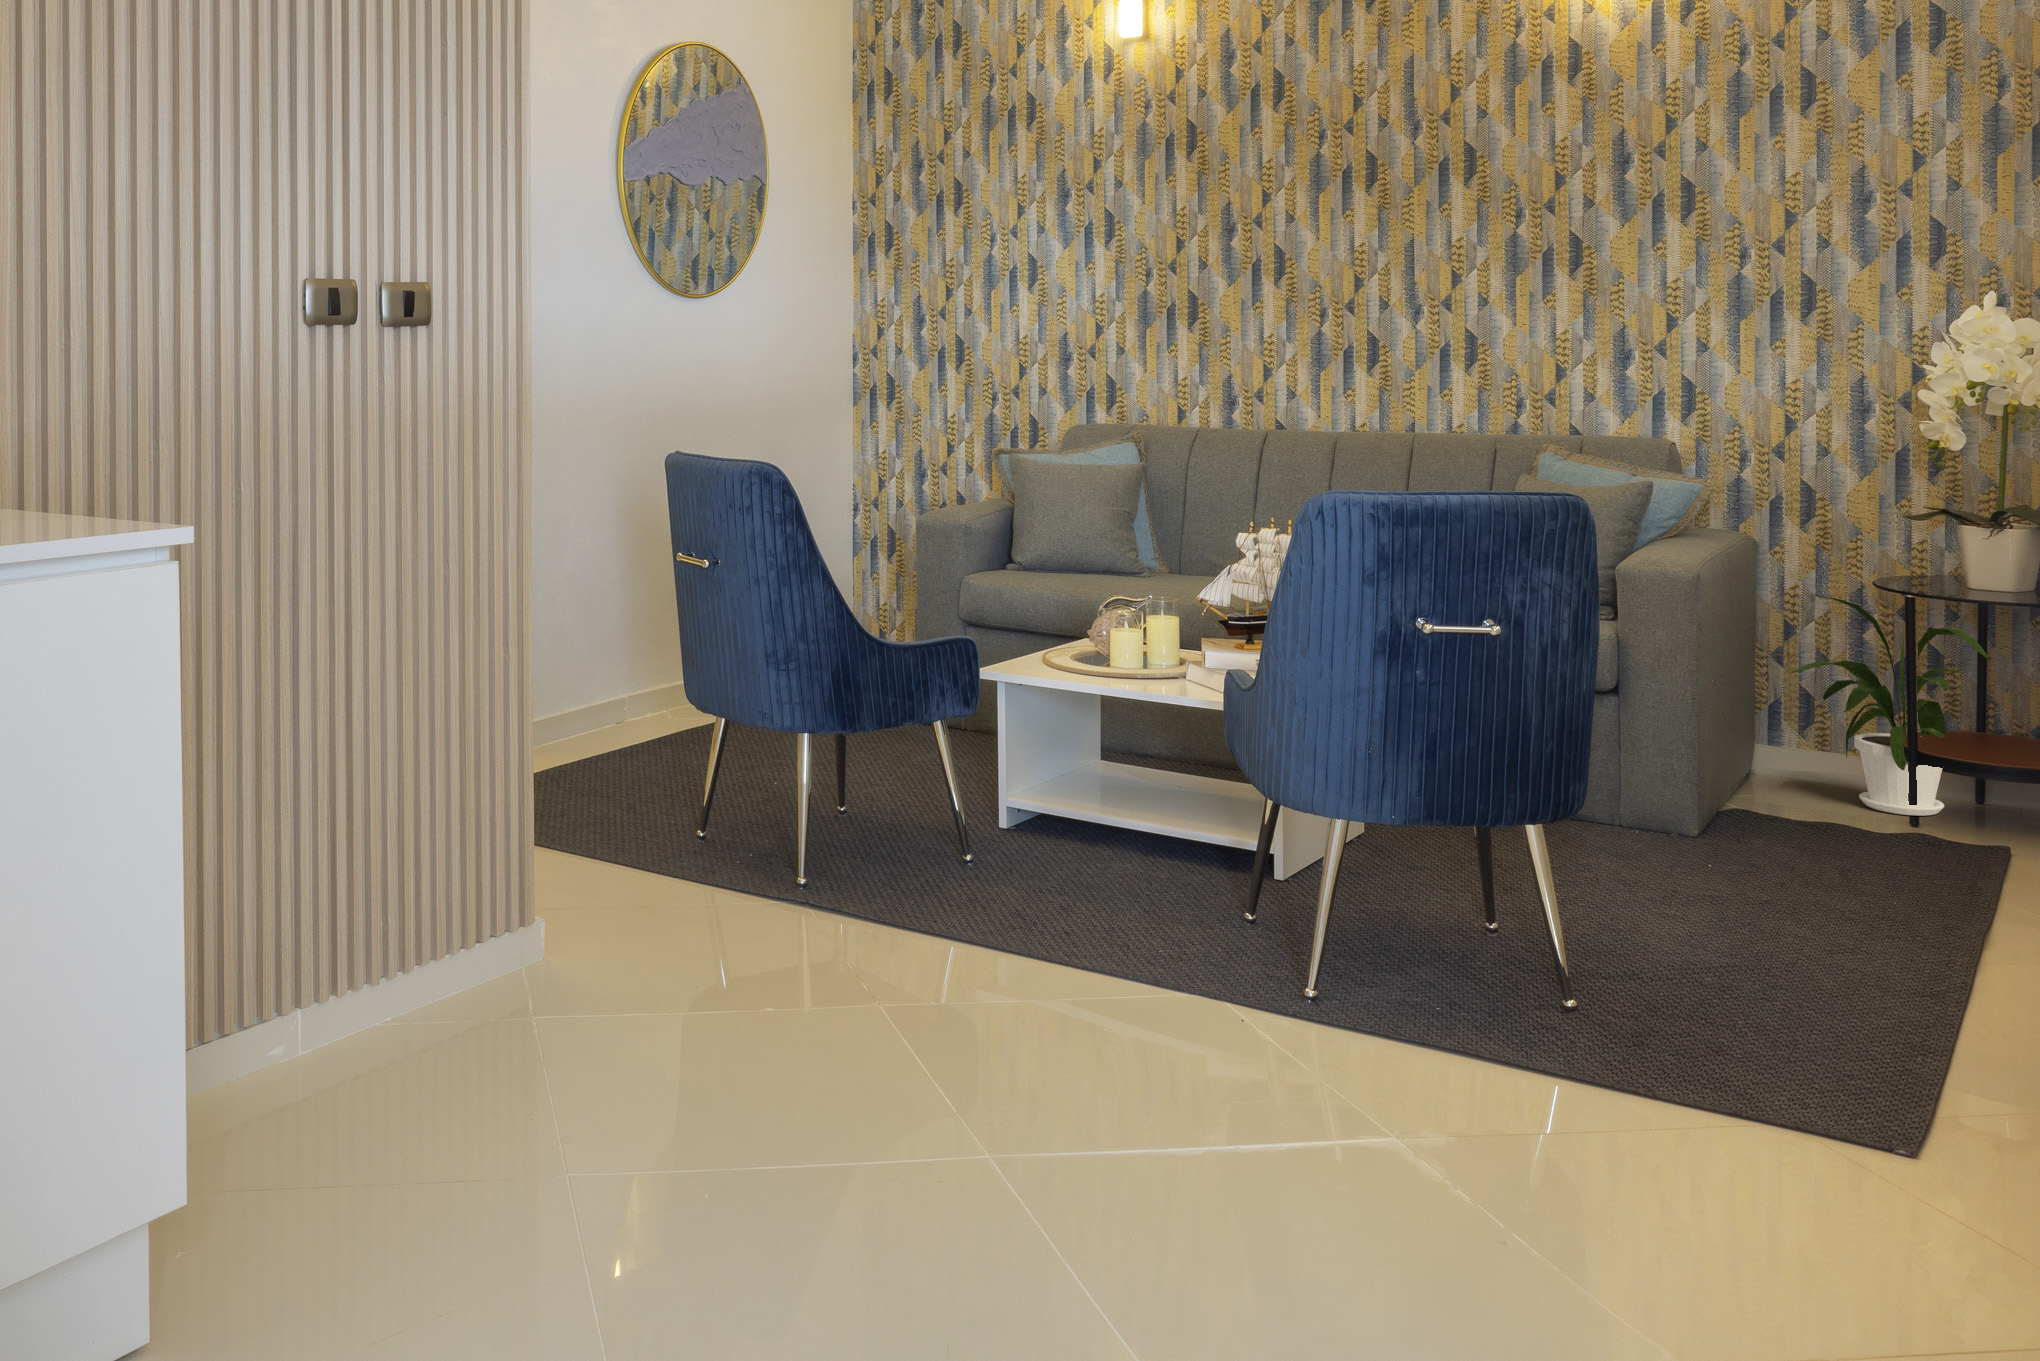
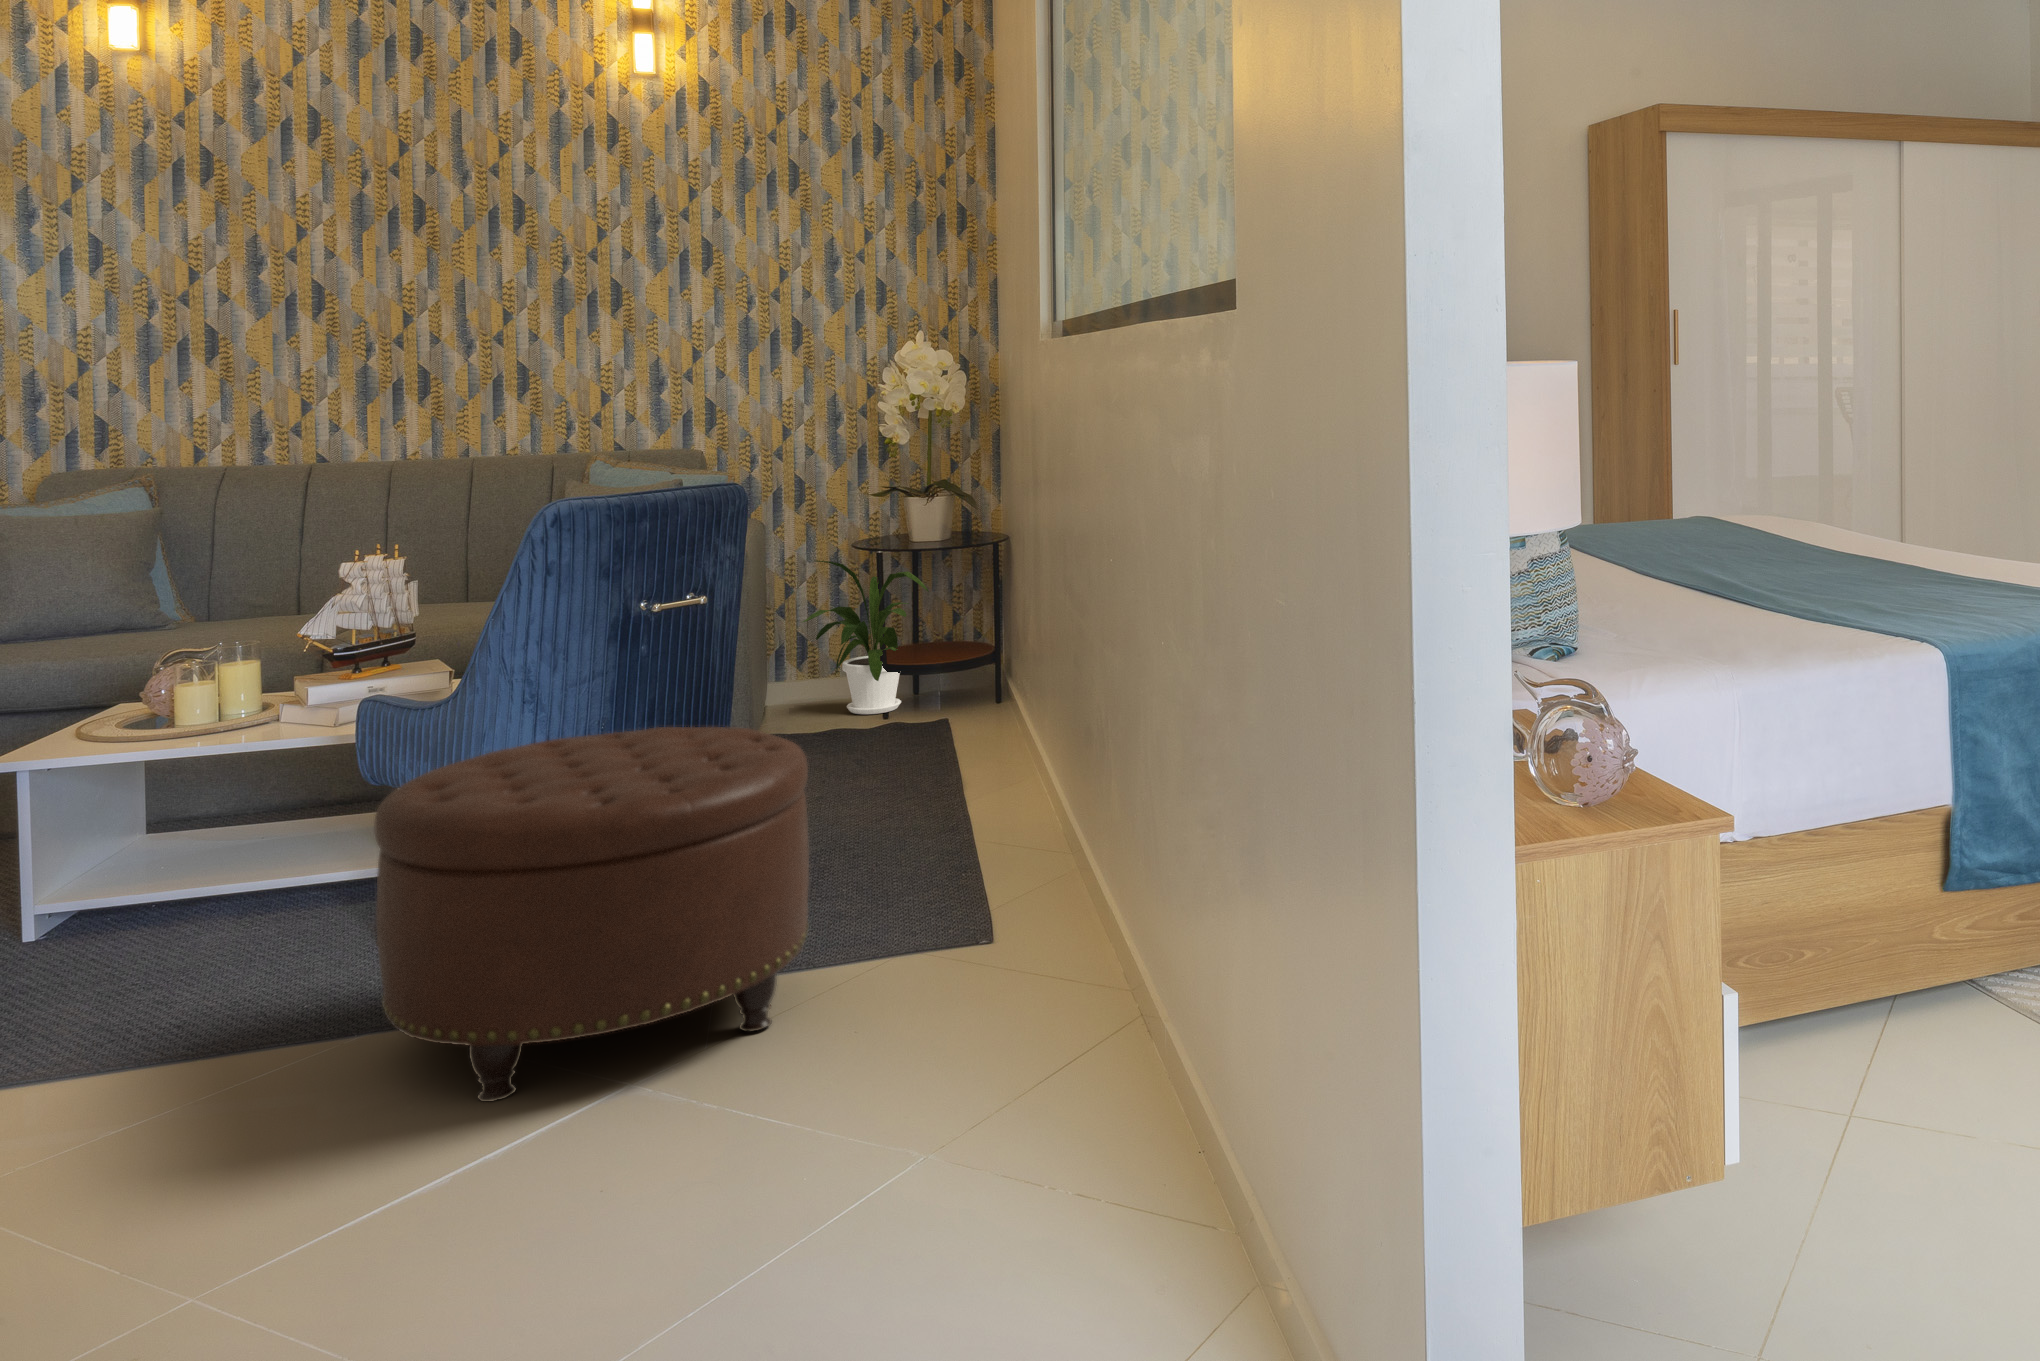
ottoman: none [1187,750,1644,1146] -> present [374,727,809,1102]

